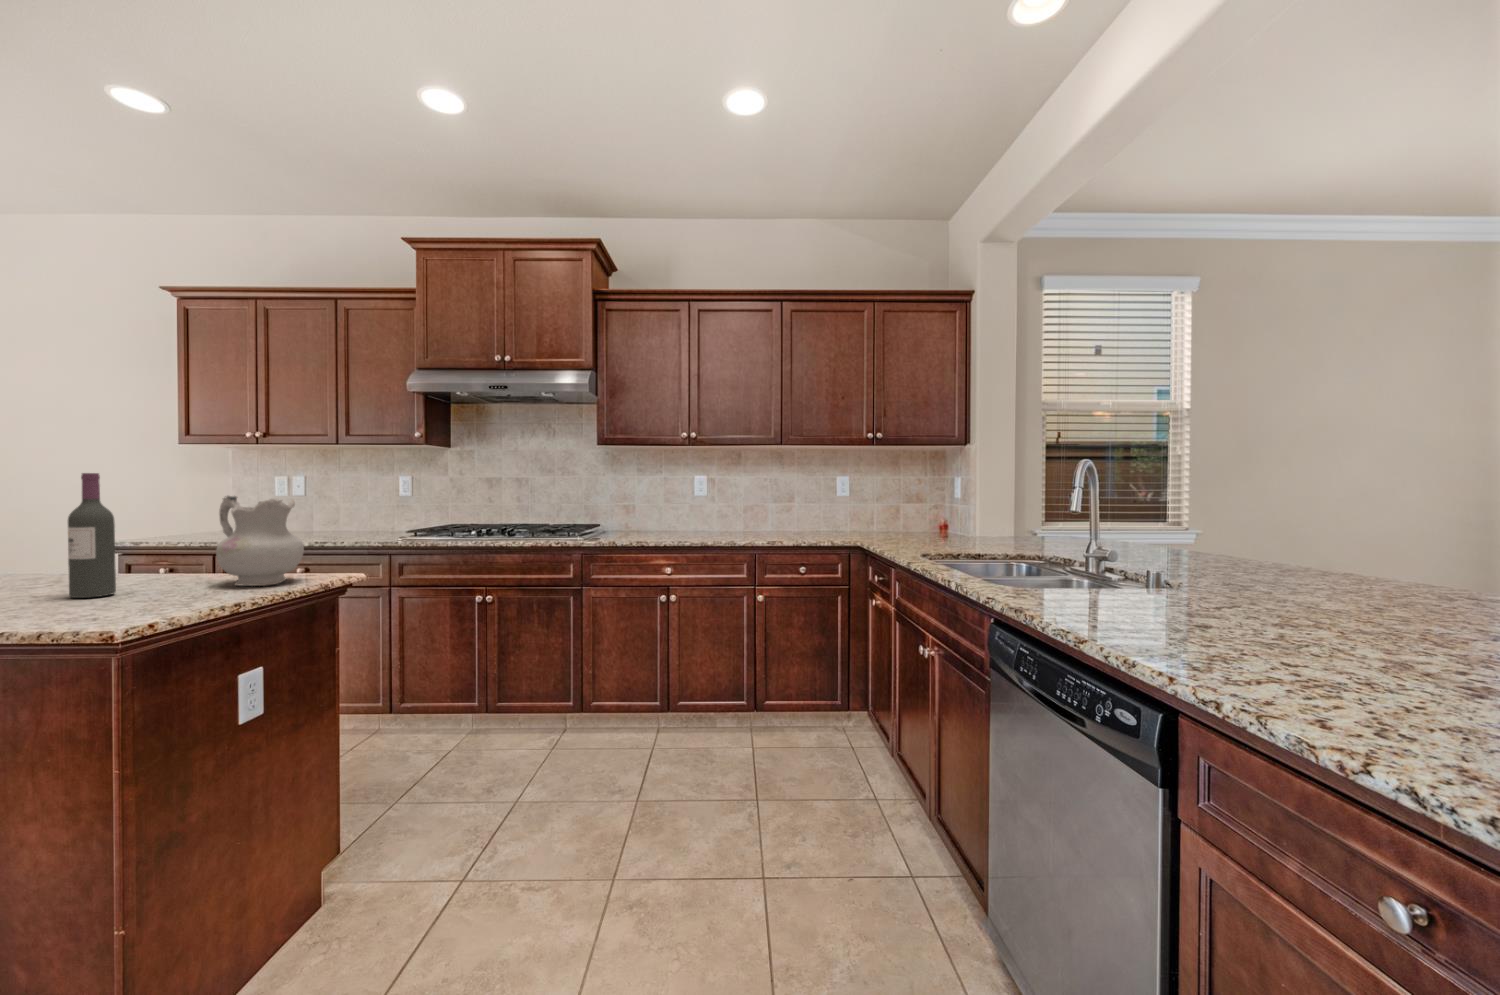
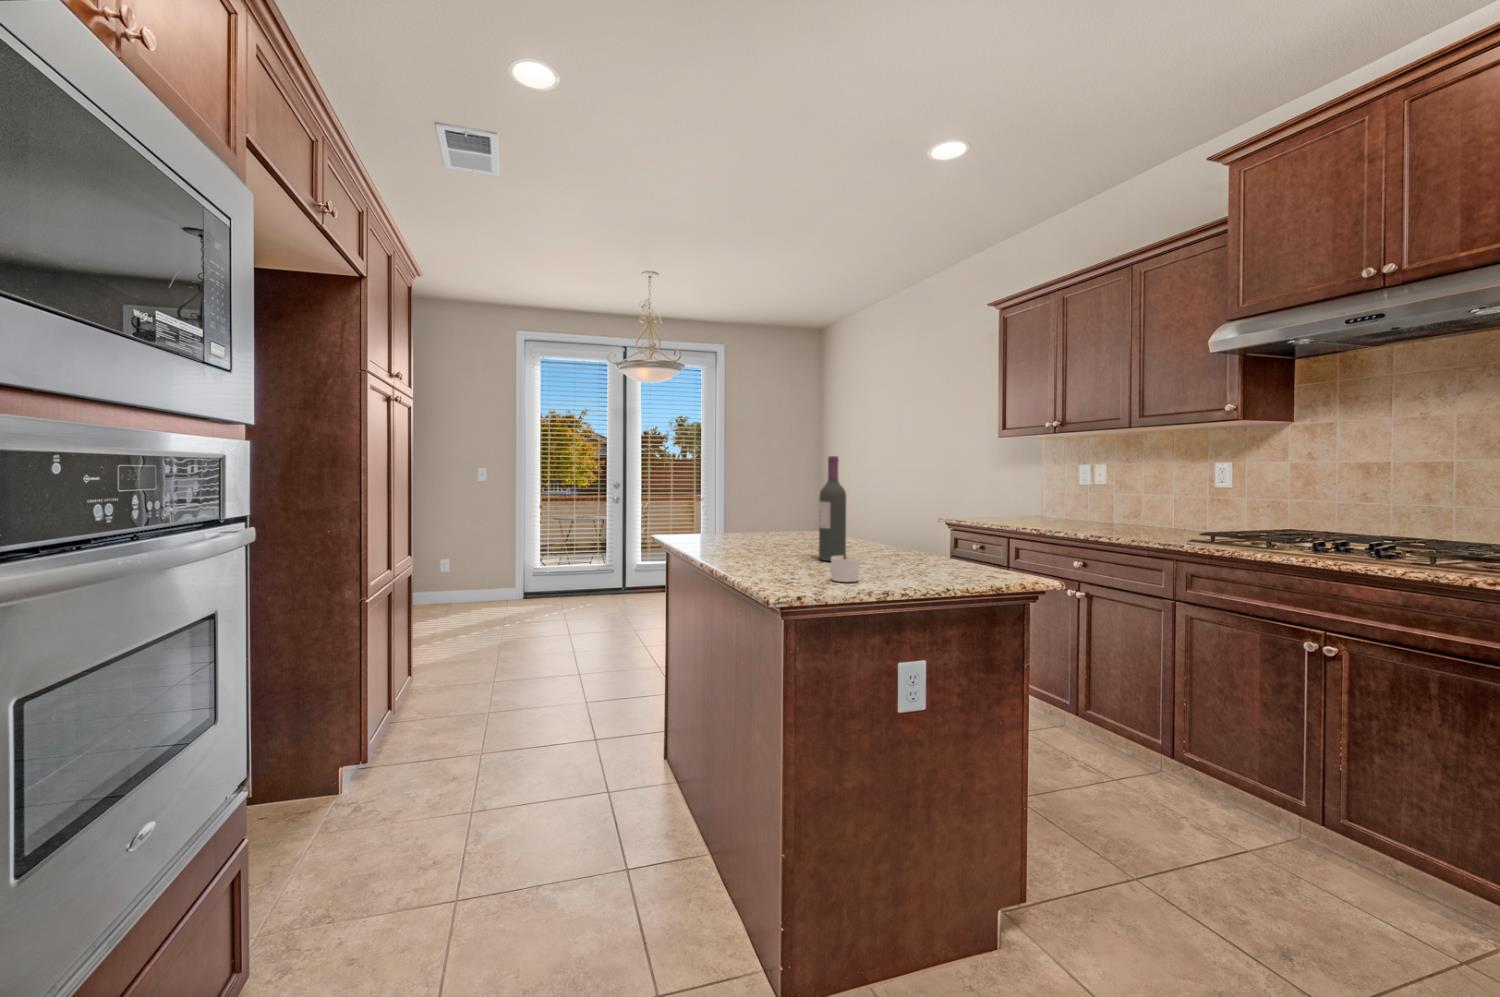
ceramic pitcher: present [216,496,304,586] -> none [910,477,989,576]
candle: none [149,579,203,608] -> present [831,555,859,582]

